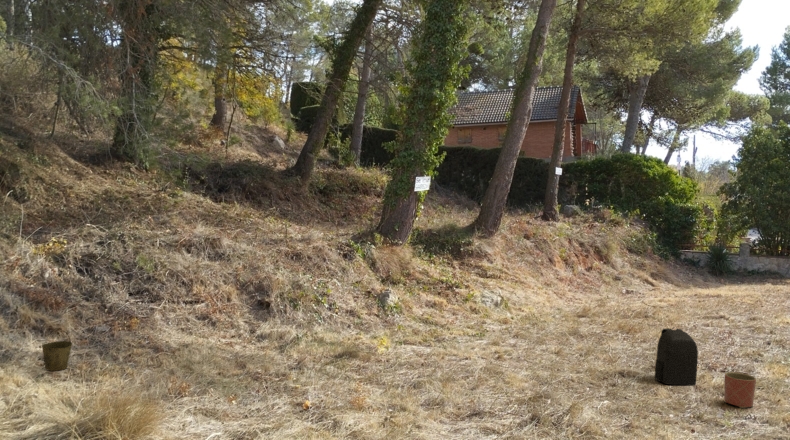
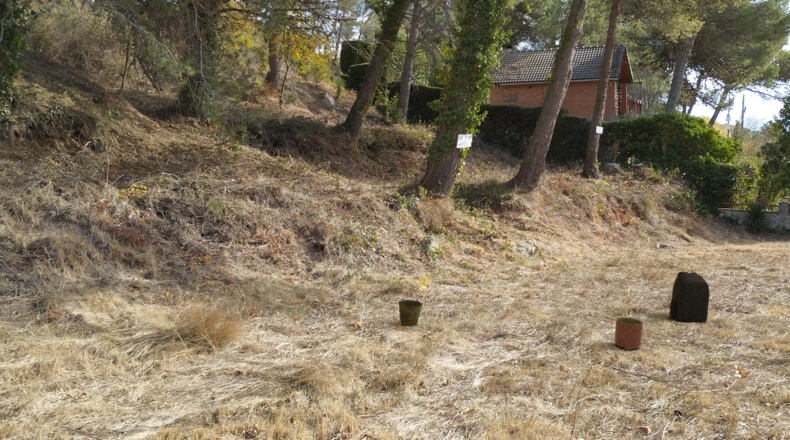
bucket: present [42,333,72,371] -> present [398,300,422,326]
planter: present [724,372,756,408] -> present [615,317,643,350]

